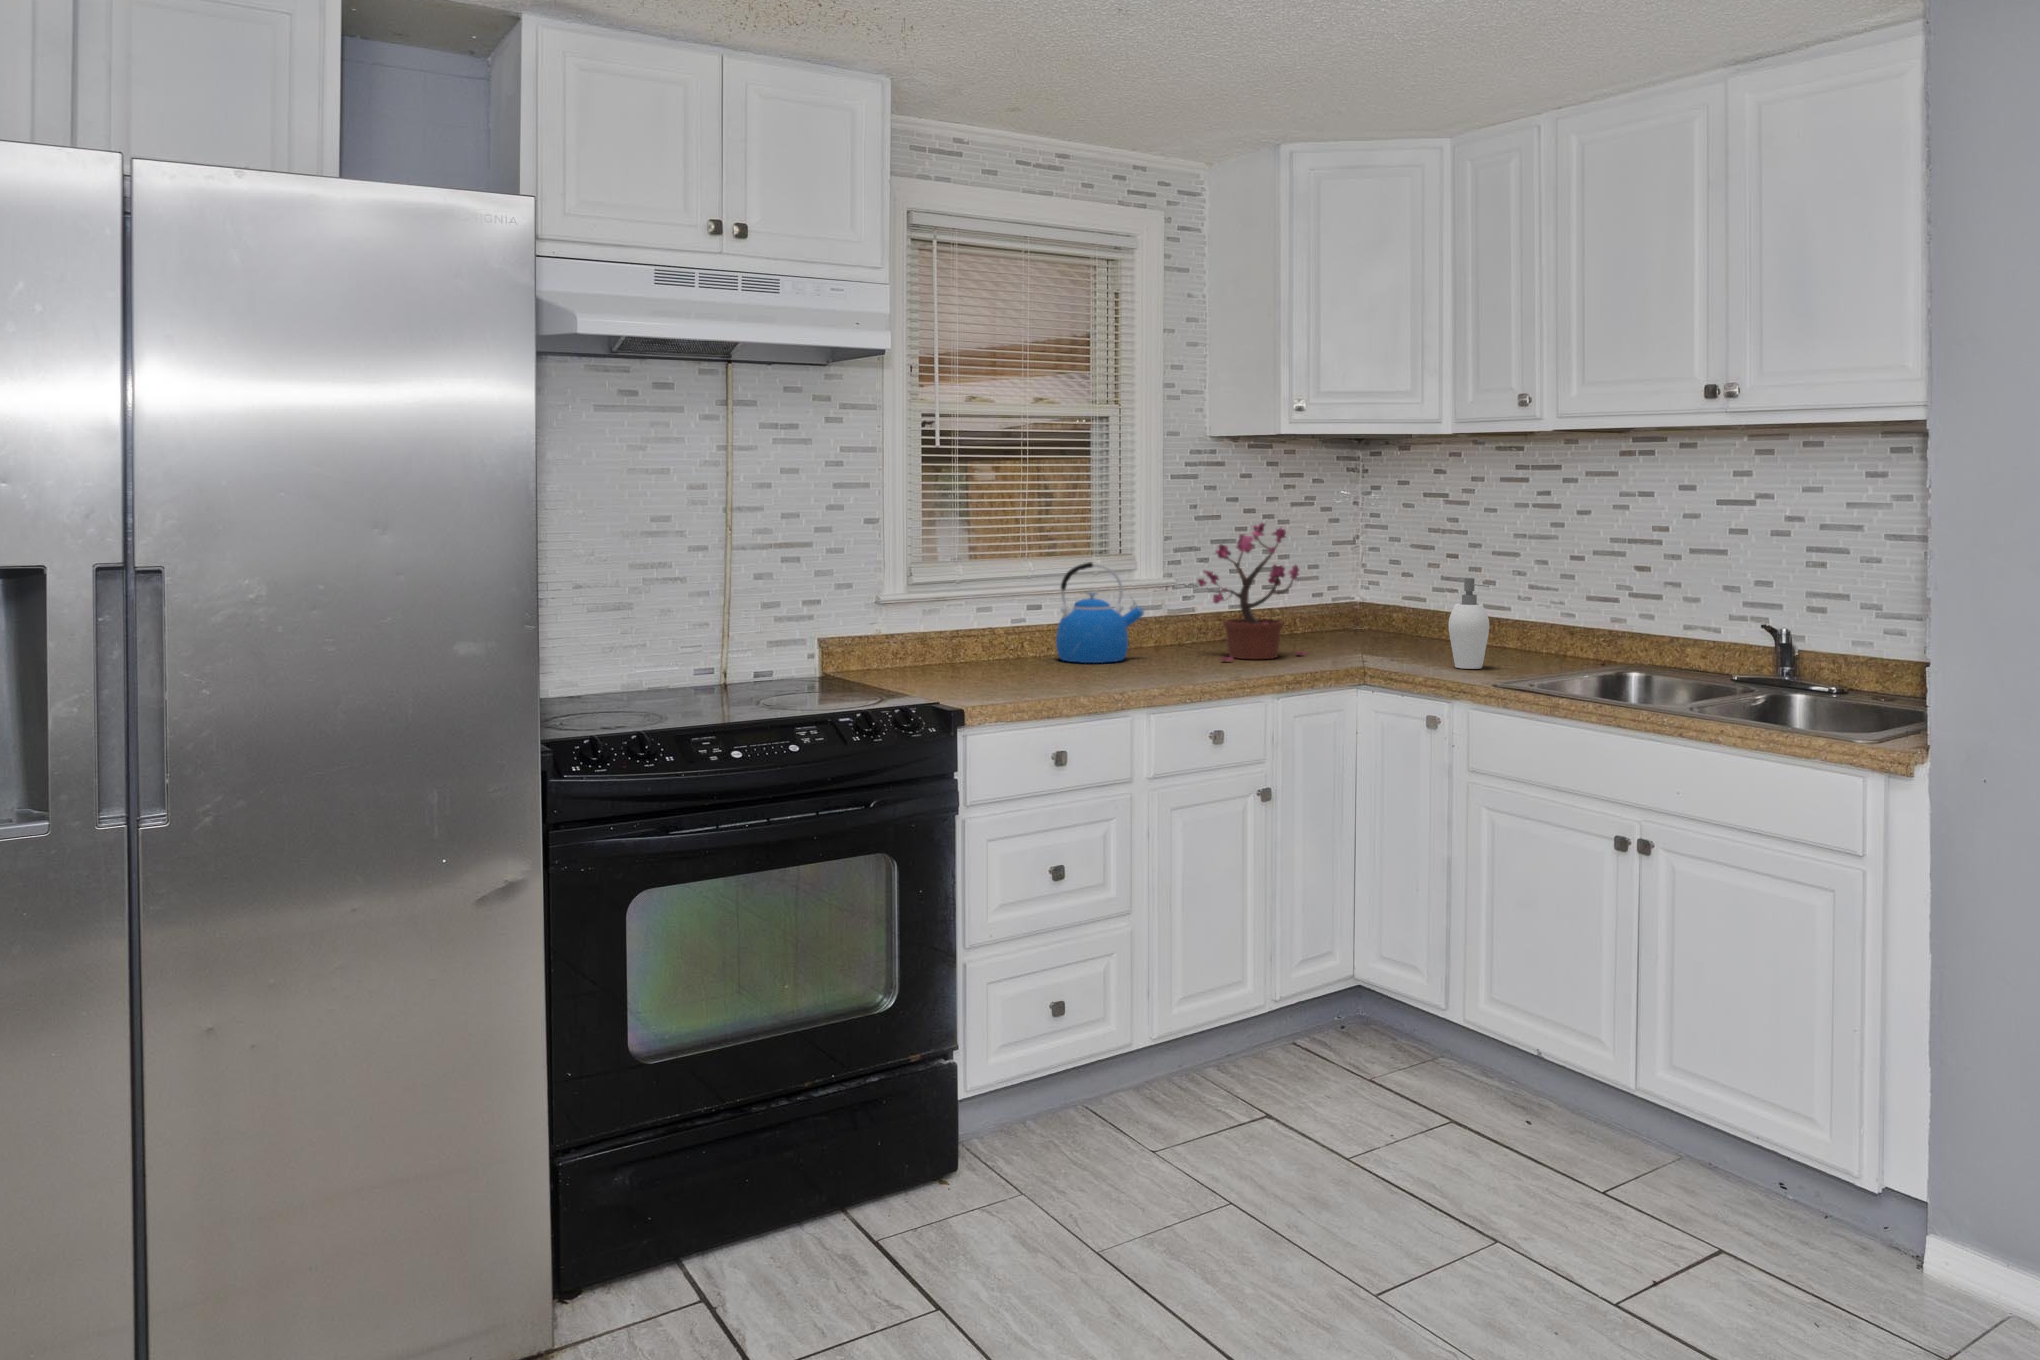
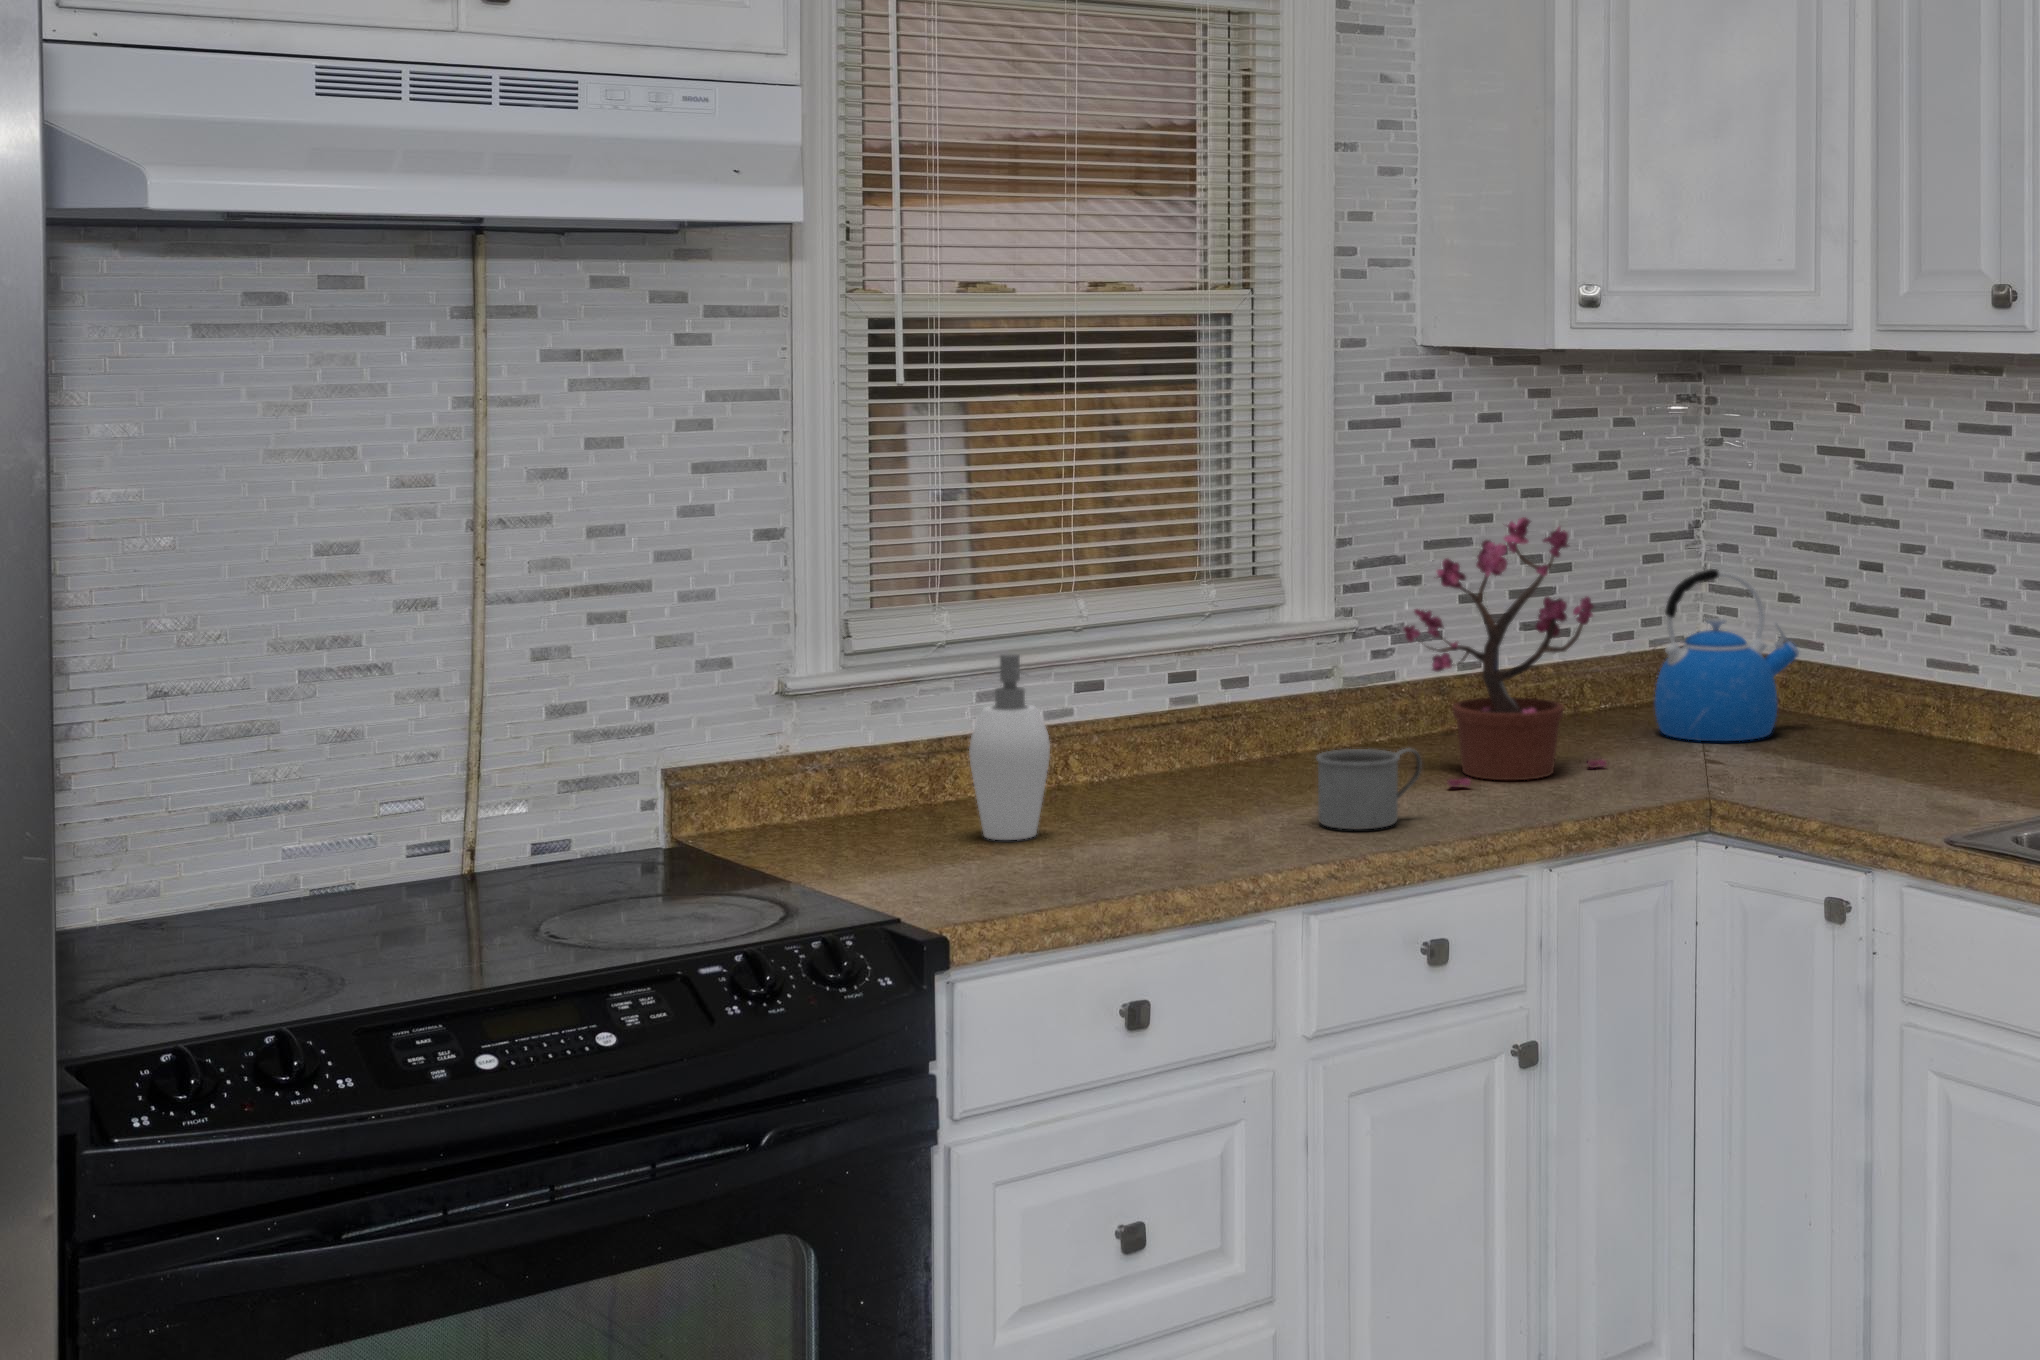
kettle: present [1056,562,1144,663] -> present [1655,569,1799,741]
soap dispenser: present [1448,578,1489,669] -> present [969,654,1050,840]
mug: none [1151,635,1207,675] -> present [1316,749,1422,829]

